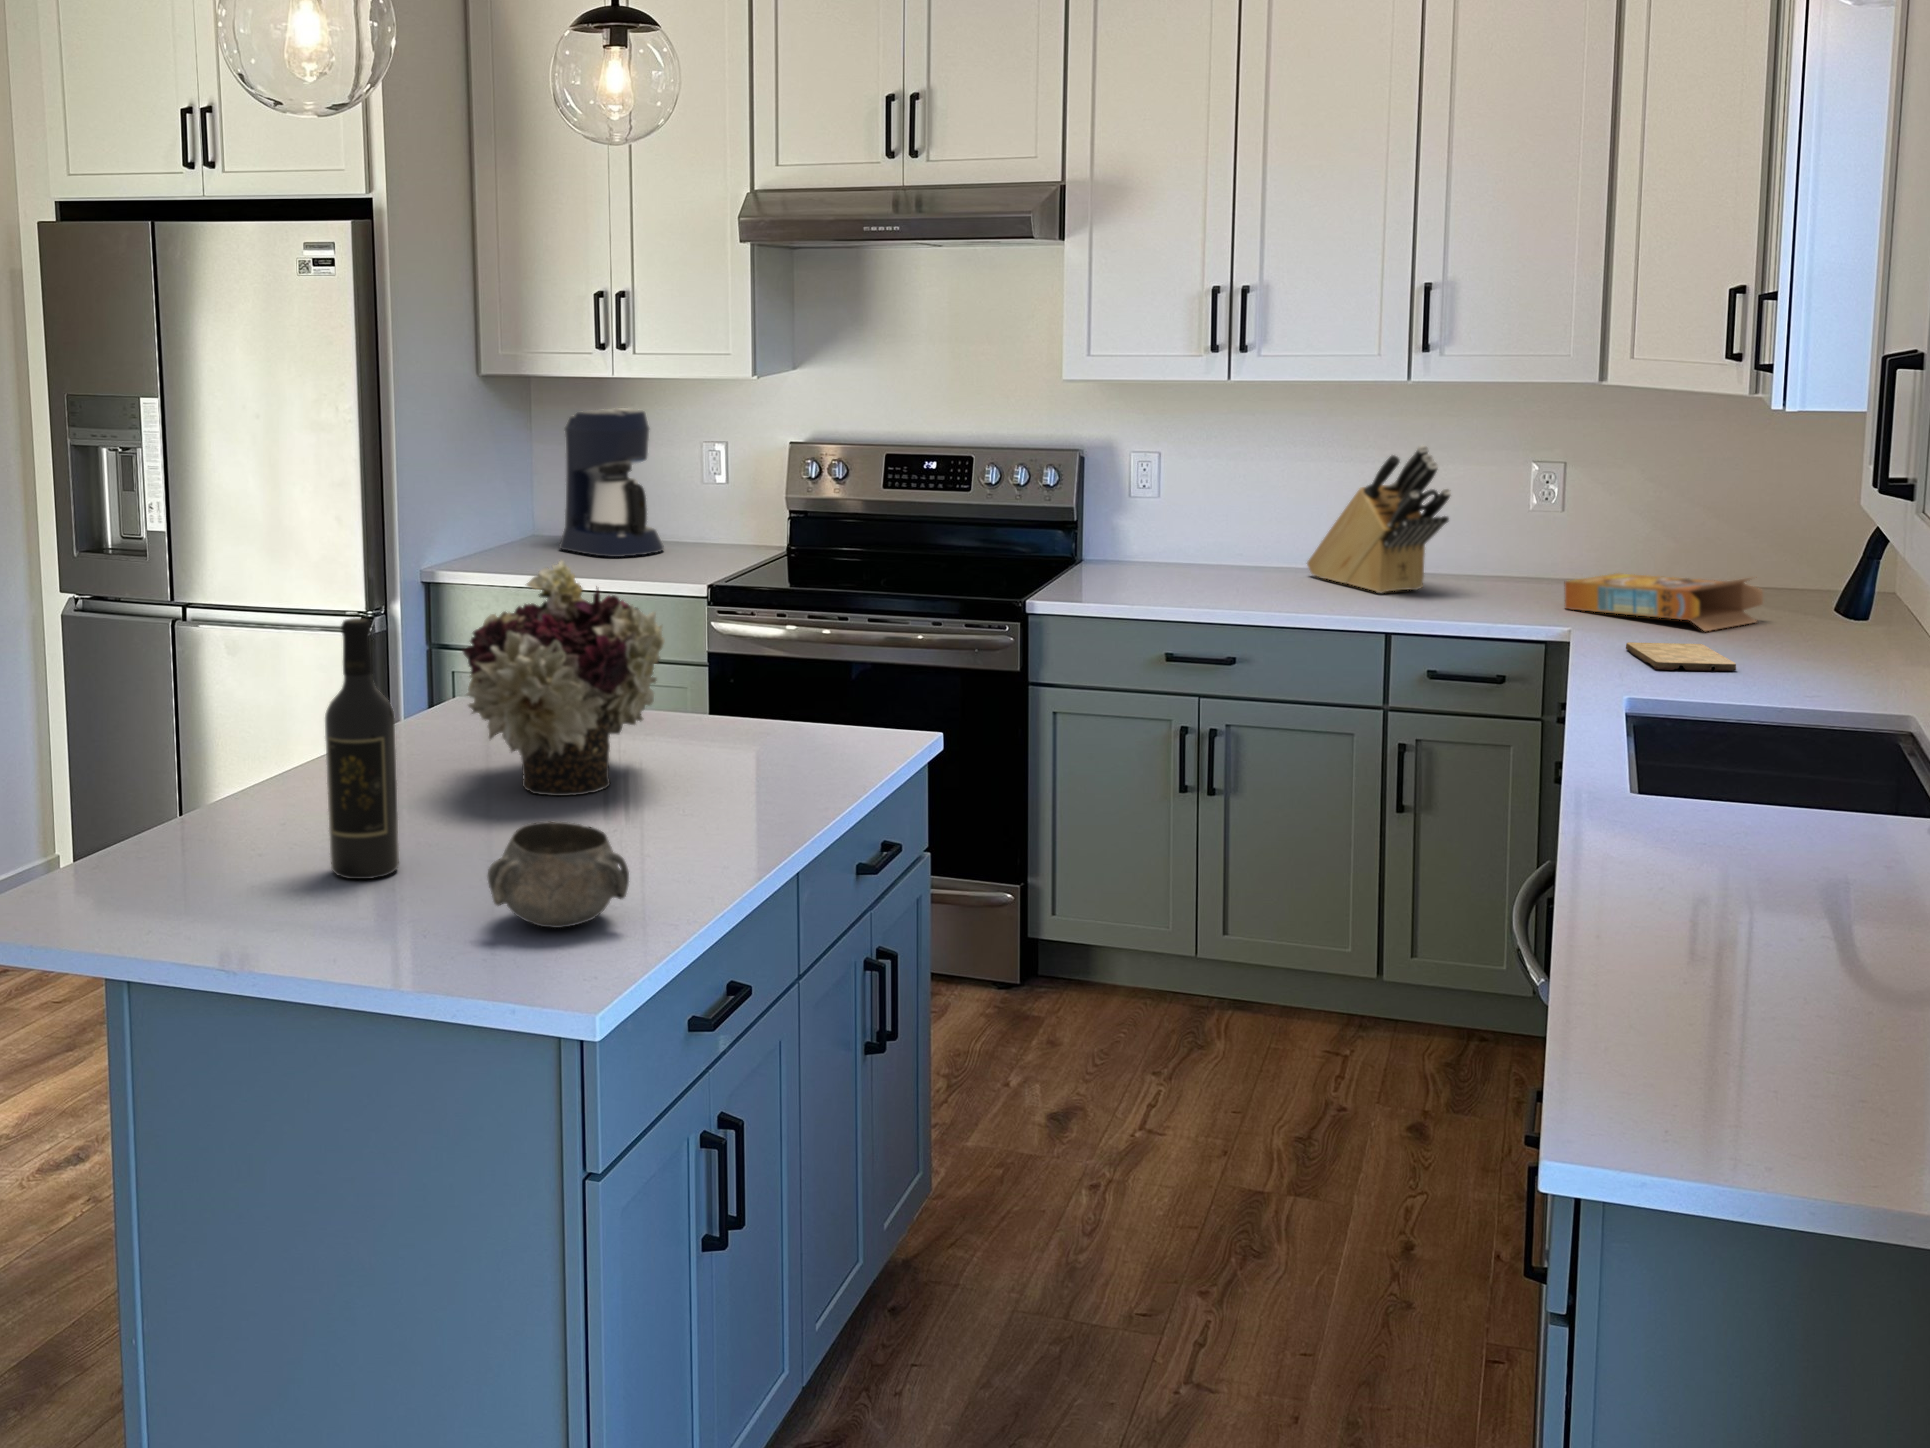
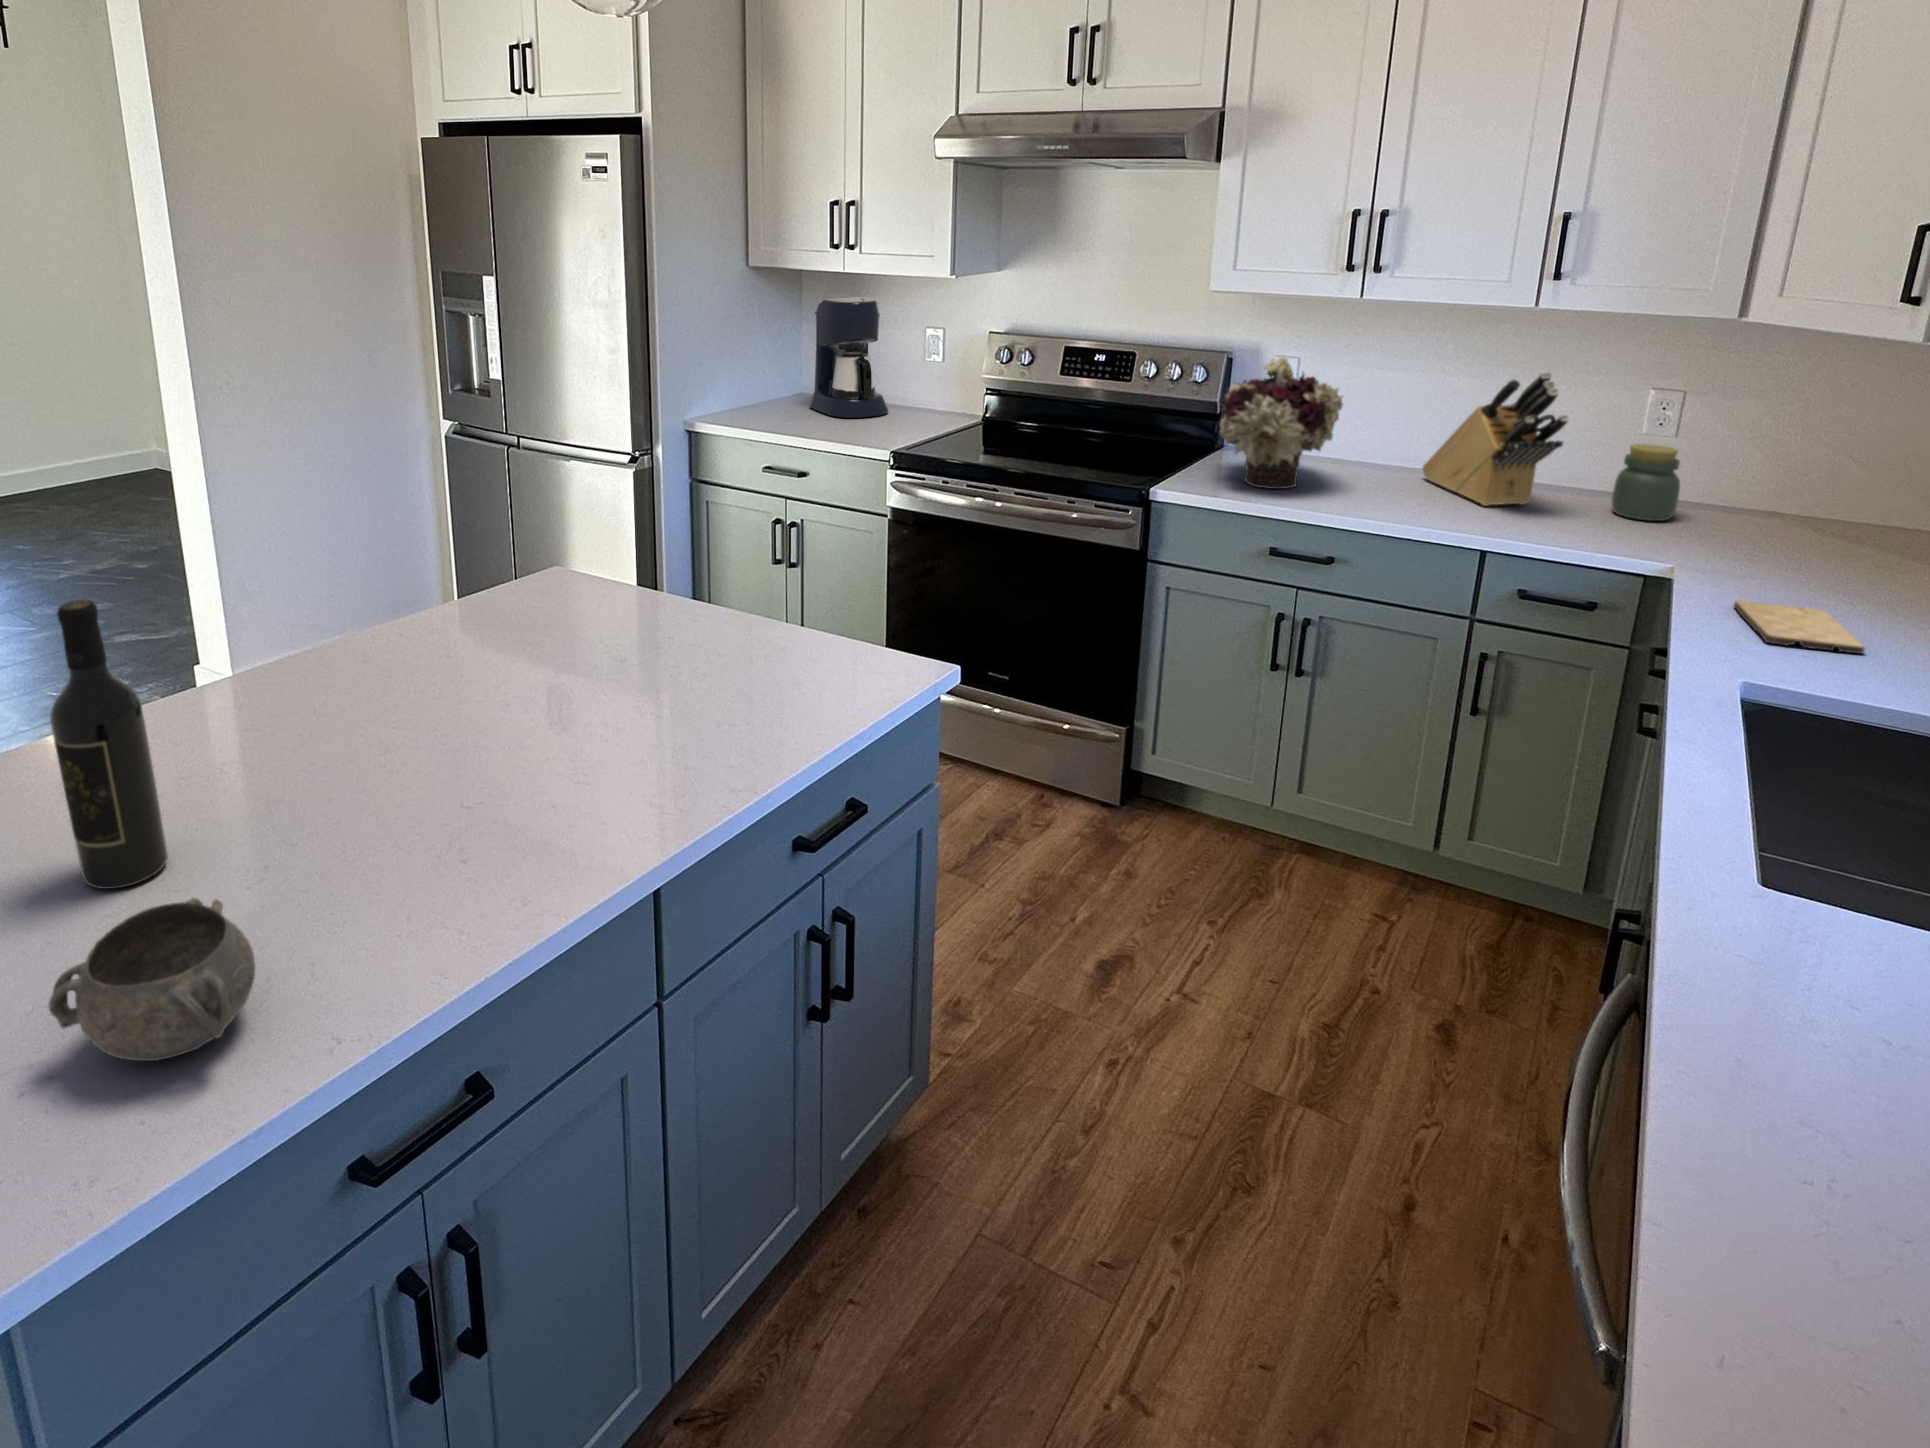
jar: none [1503,518,1565,595] -> present [1612,444,1680,521]
flower arrangement: present [463,561,665,796] -> present [1220,355,1343,489]
cereal box: present [1564,573,1763,632] -> none [1672,508,1900,587]

